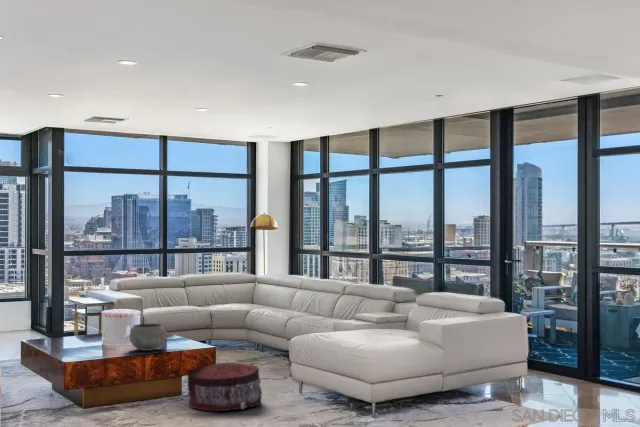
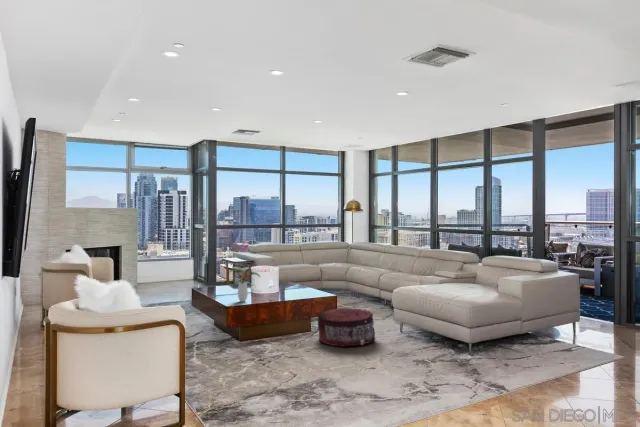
flower arrangement: none [69,311,110,356] -> present [230,267,260,302]
ceramic bowl: present [129,323,166,351] -> none [273,277,300,298]

